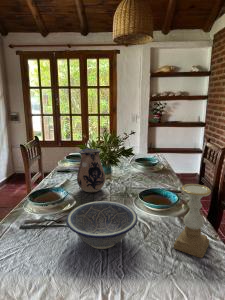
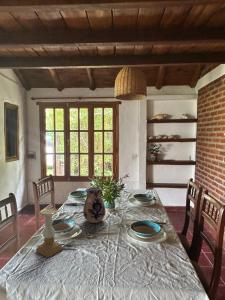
candle holder: present [174,184,211,258] -> present [36,208,62,258]
decorative bowl: present [66,201,138,249] -> none [74,230,127,267]

